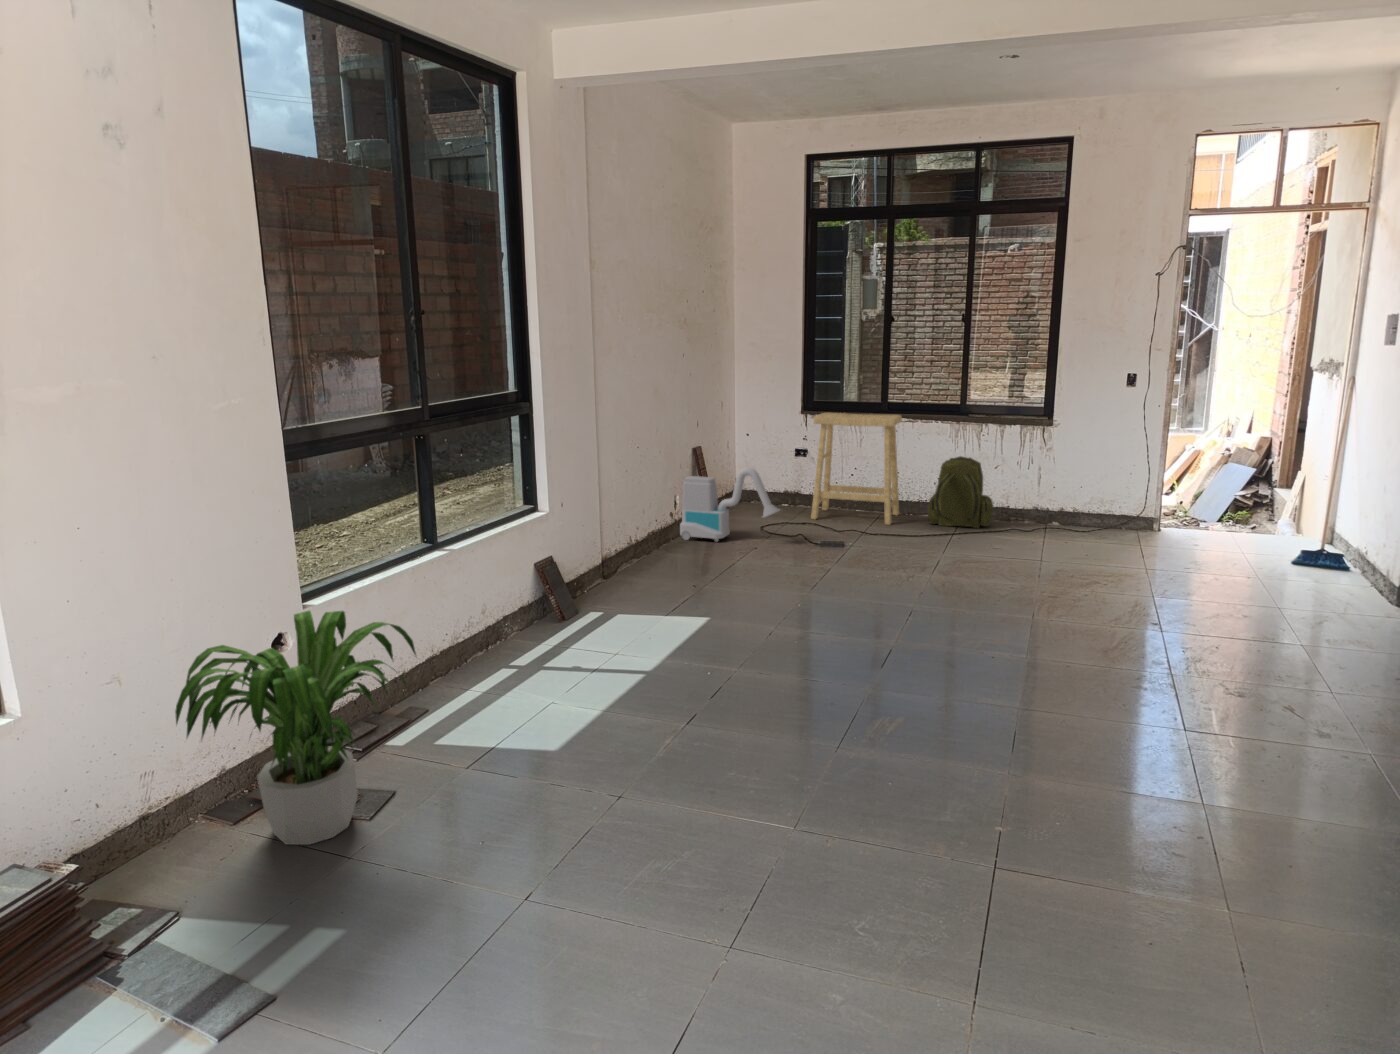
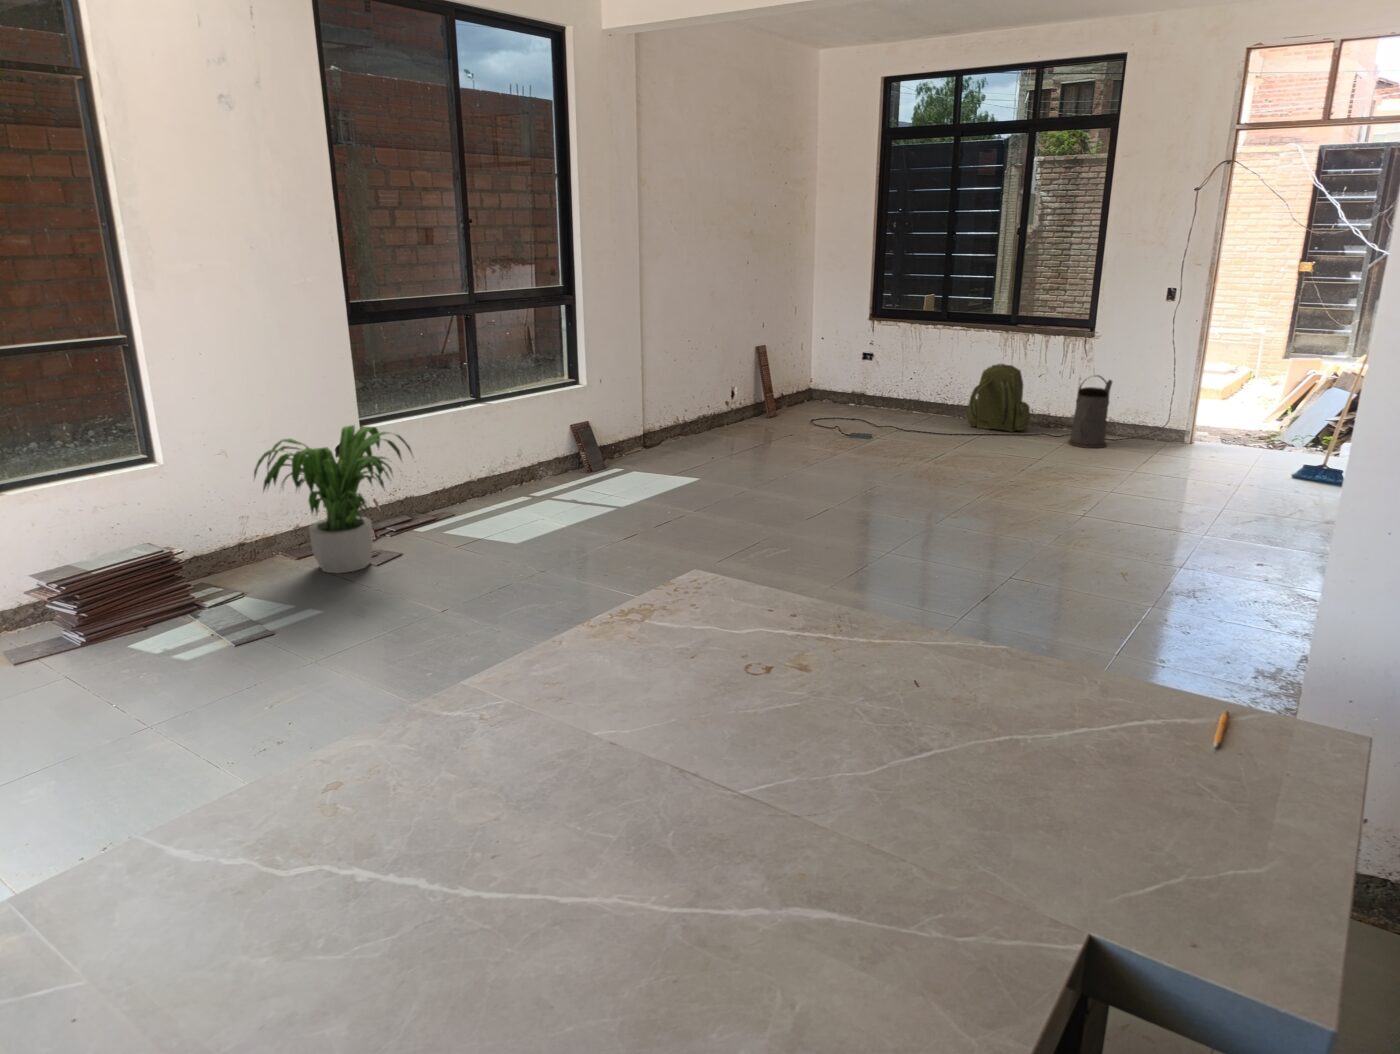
stool: present [811,413,902,525] -> none [863,319,955,425]
watering can: none [1045,466,1086,543] -> present [1068,375,1112,448]
vacuum cleaner: present [680,468,780,542] -> none [734,364,818,429]

